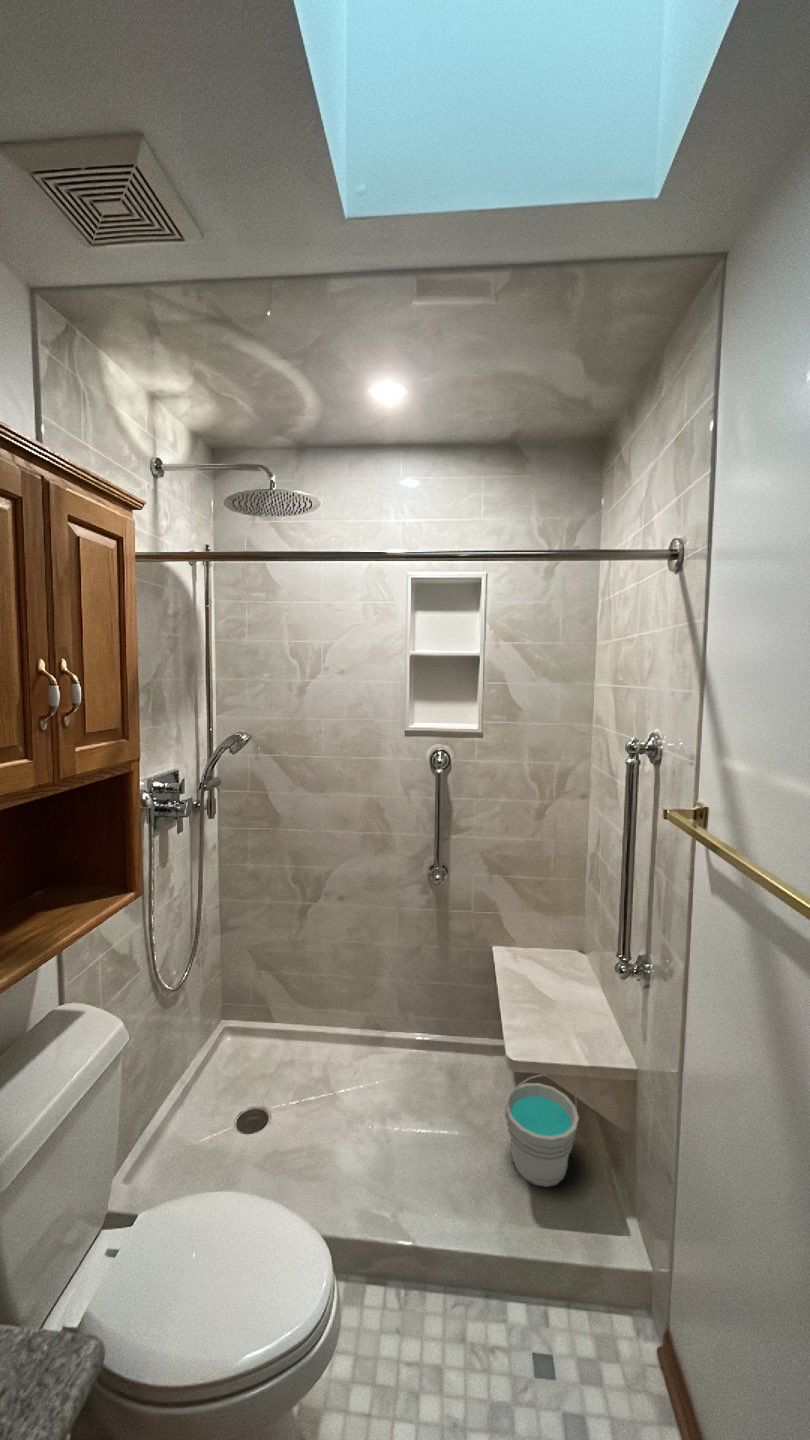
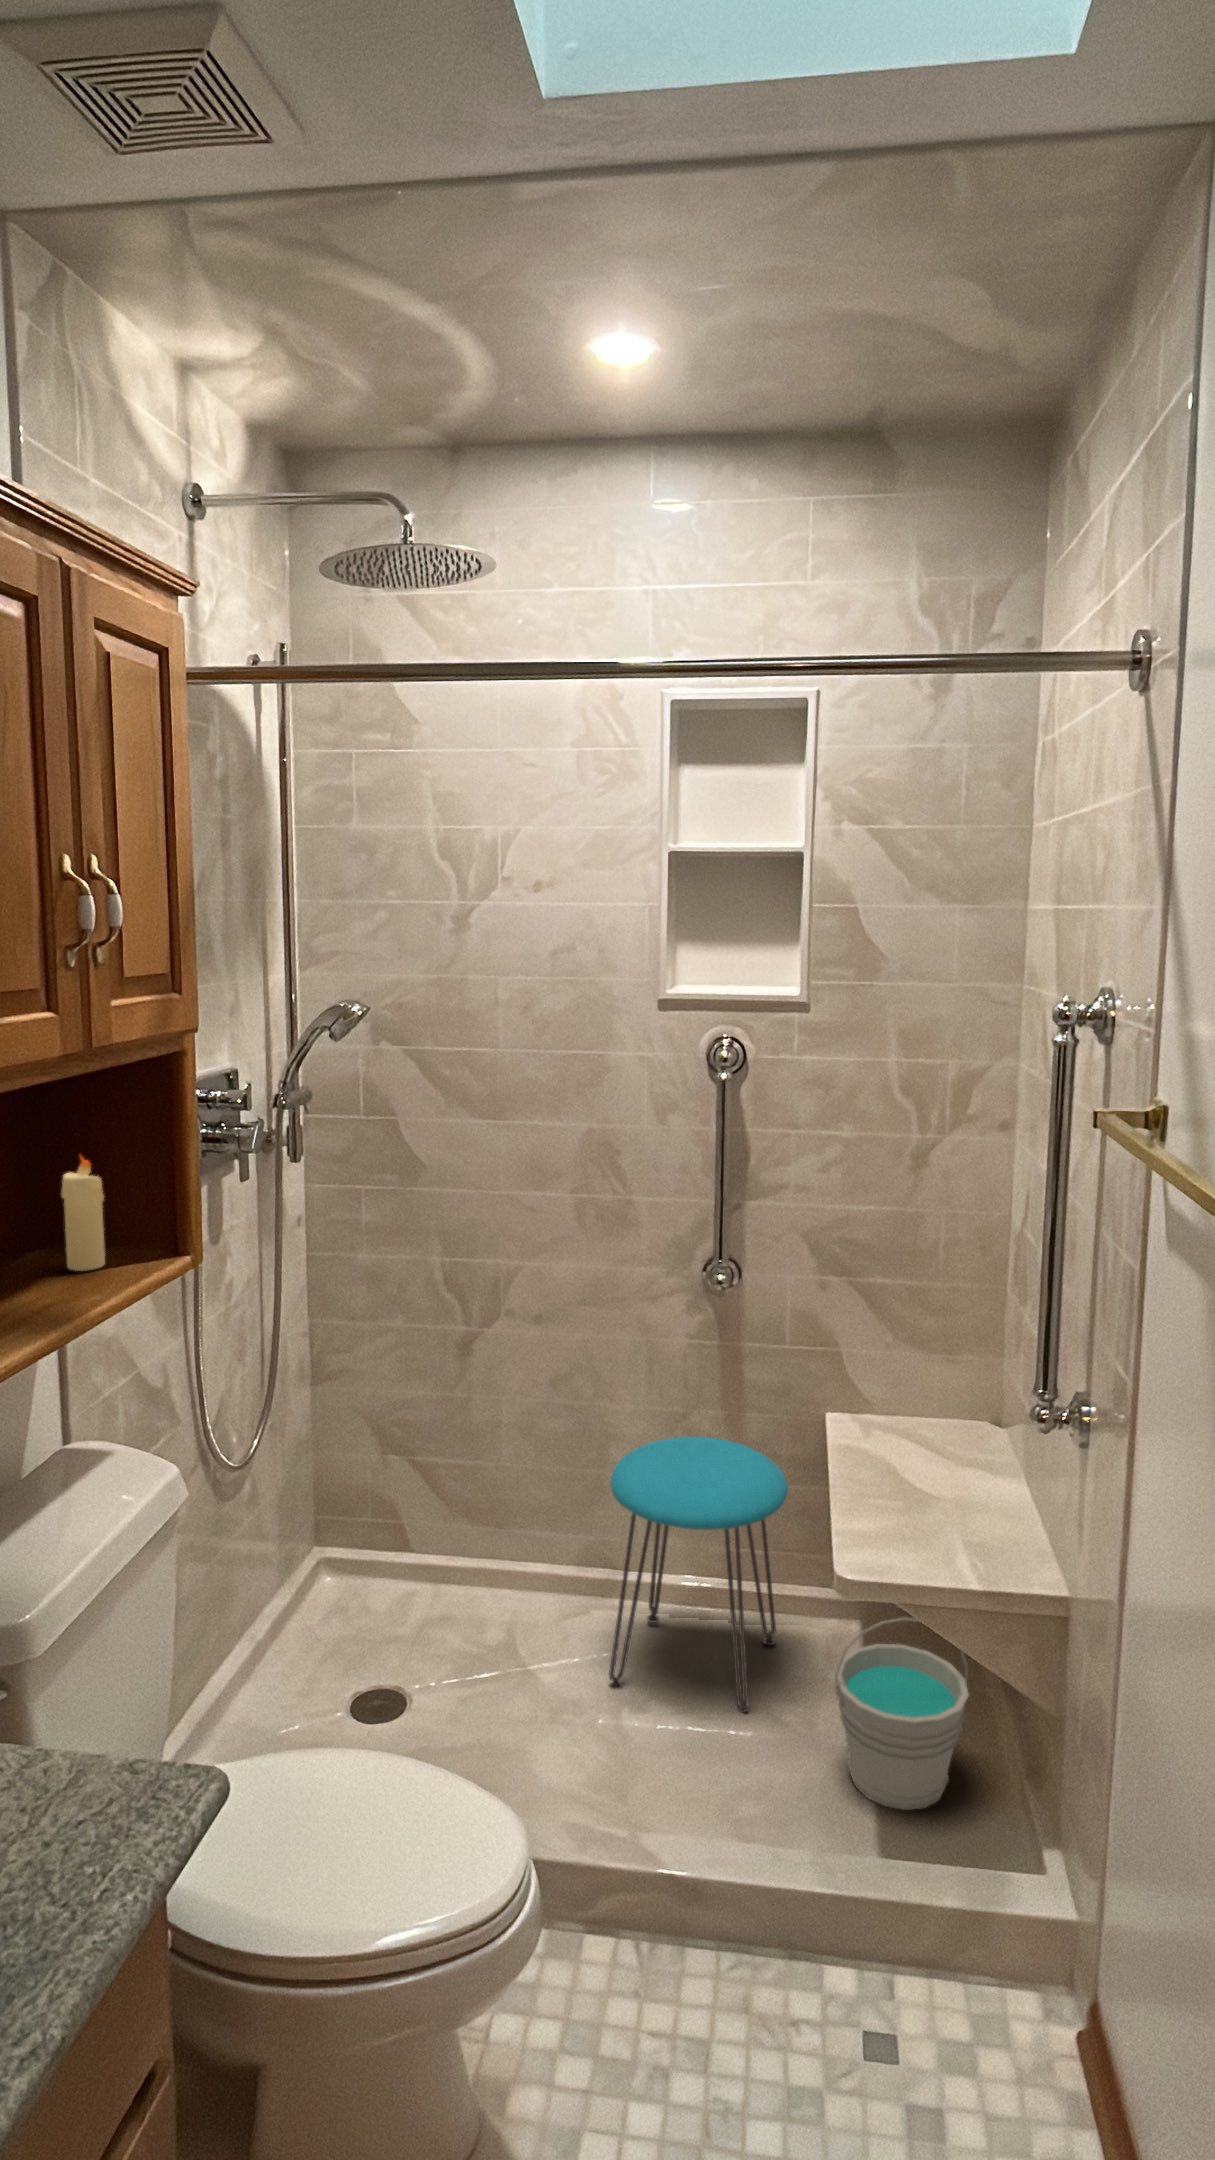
candle: none [45,841,74,915] -> present [61,1156,105,1271]
stool: none [379,960,474,1123] -> present [609,1437,788,1713]

